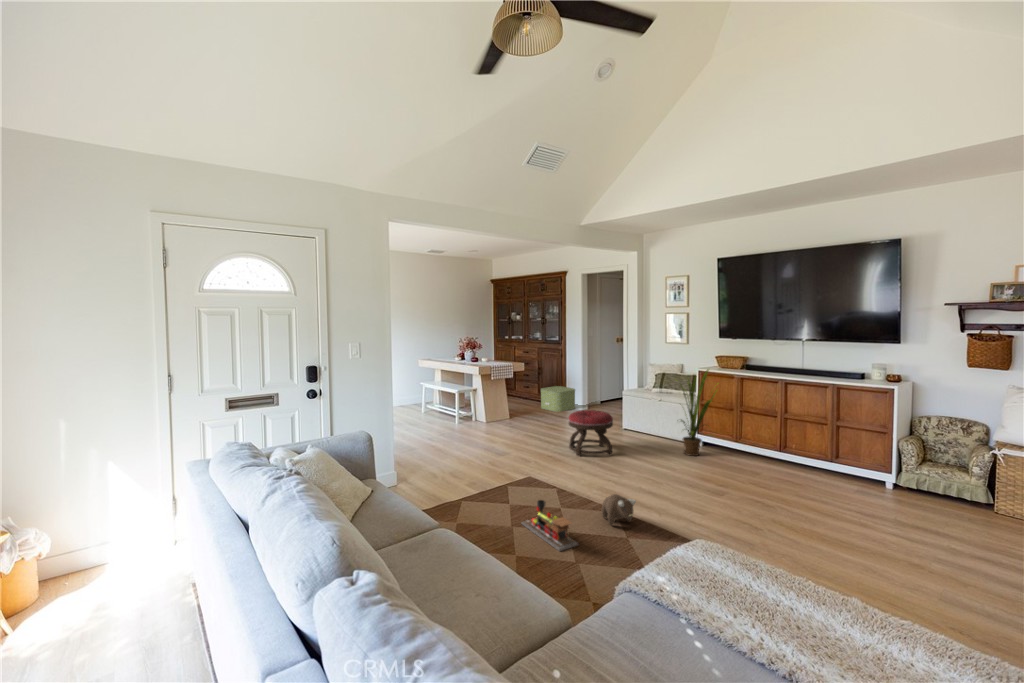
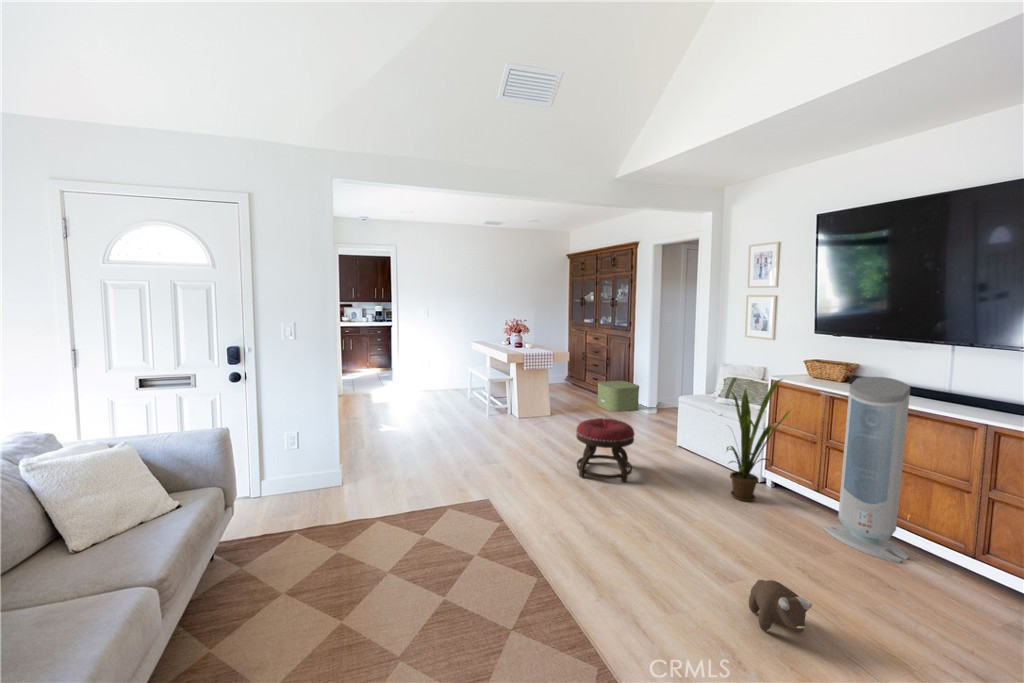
air purifier: none [748,361,799,474] -> present [824,377,910,563]
plush toy: present [602,494,636,525] -> present [749,580,812,633]
toy train: present [521,500,578,551] -> none [414,546,449,631]

